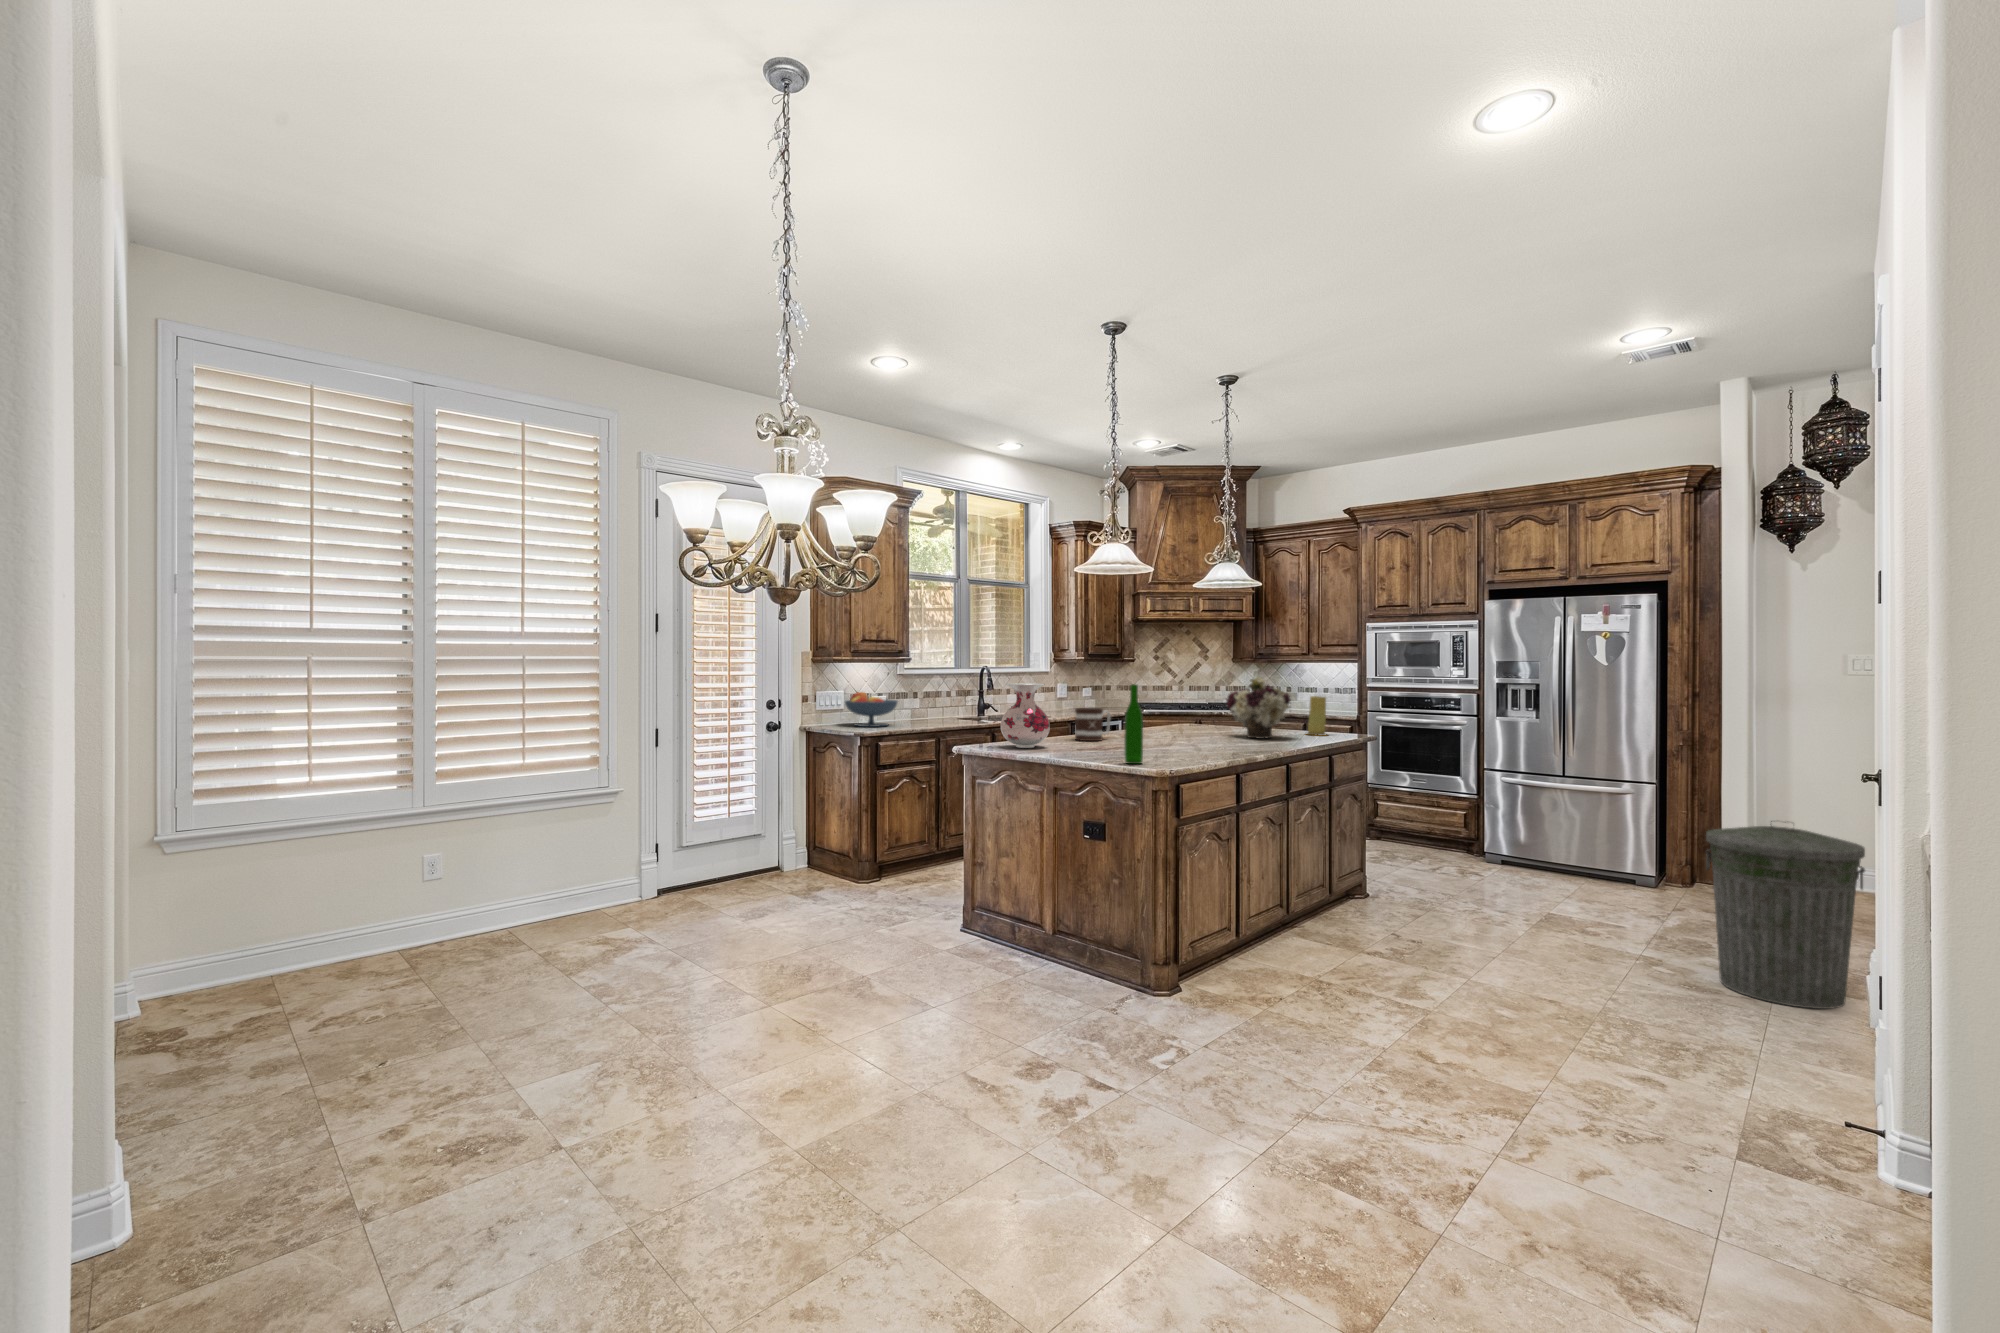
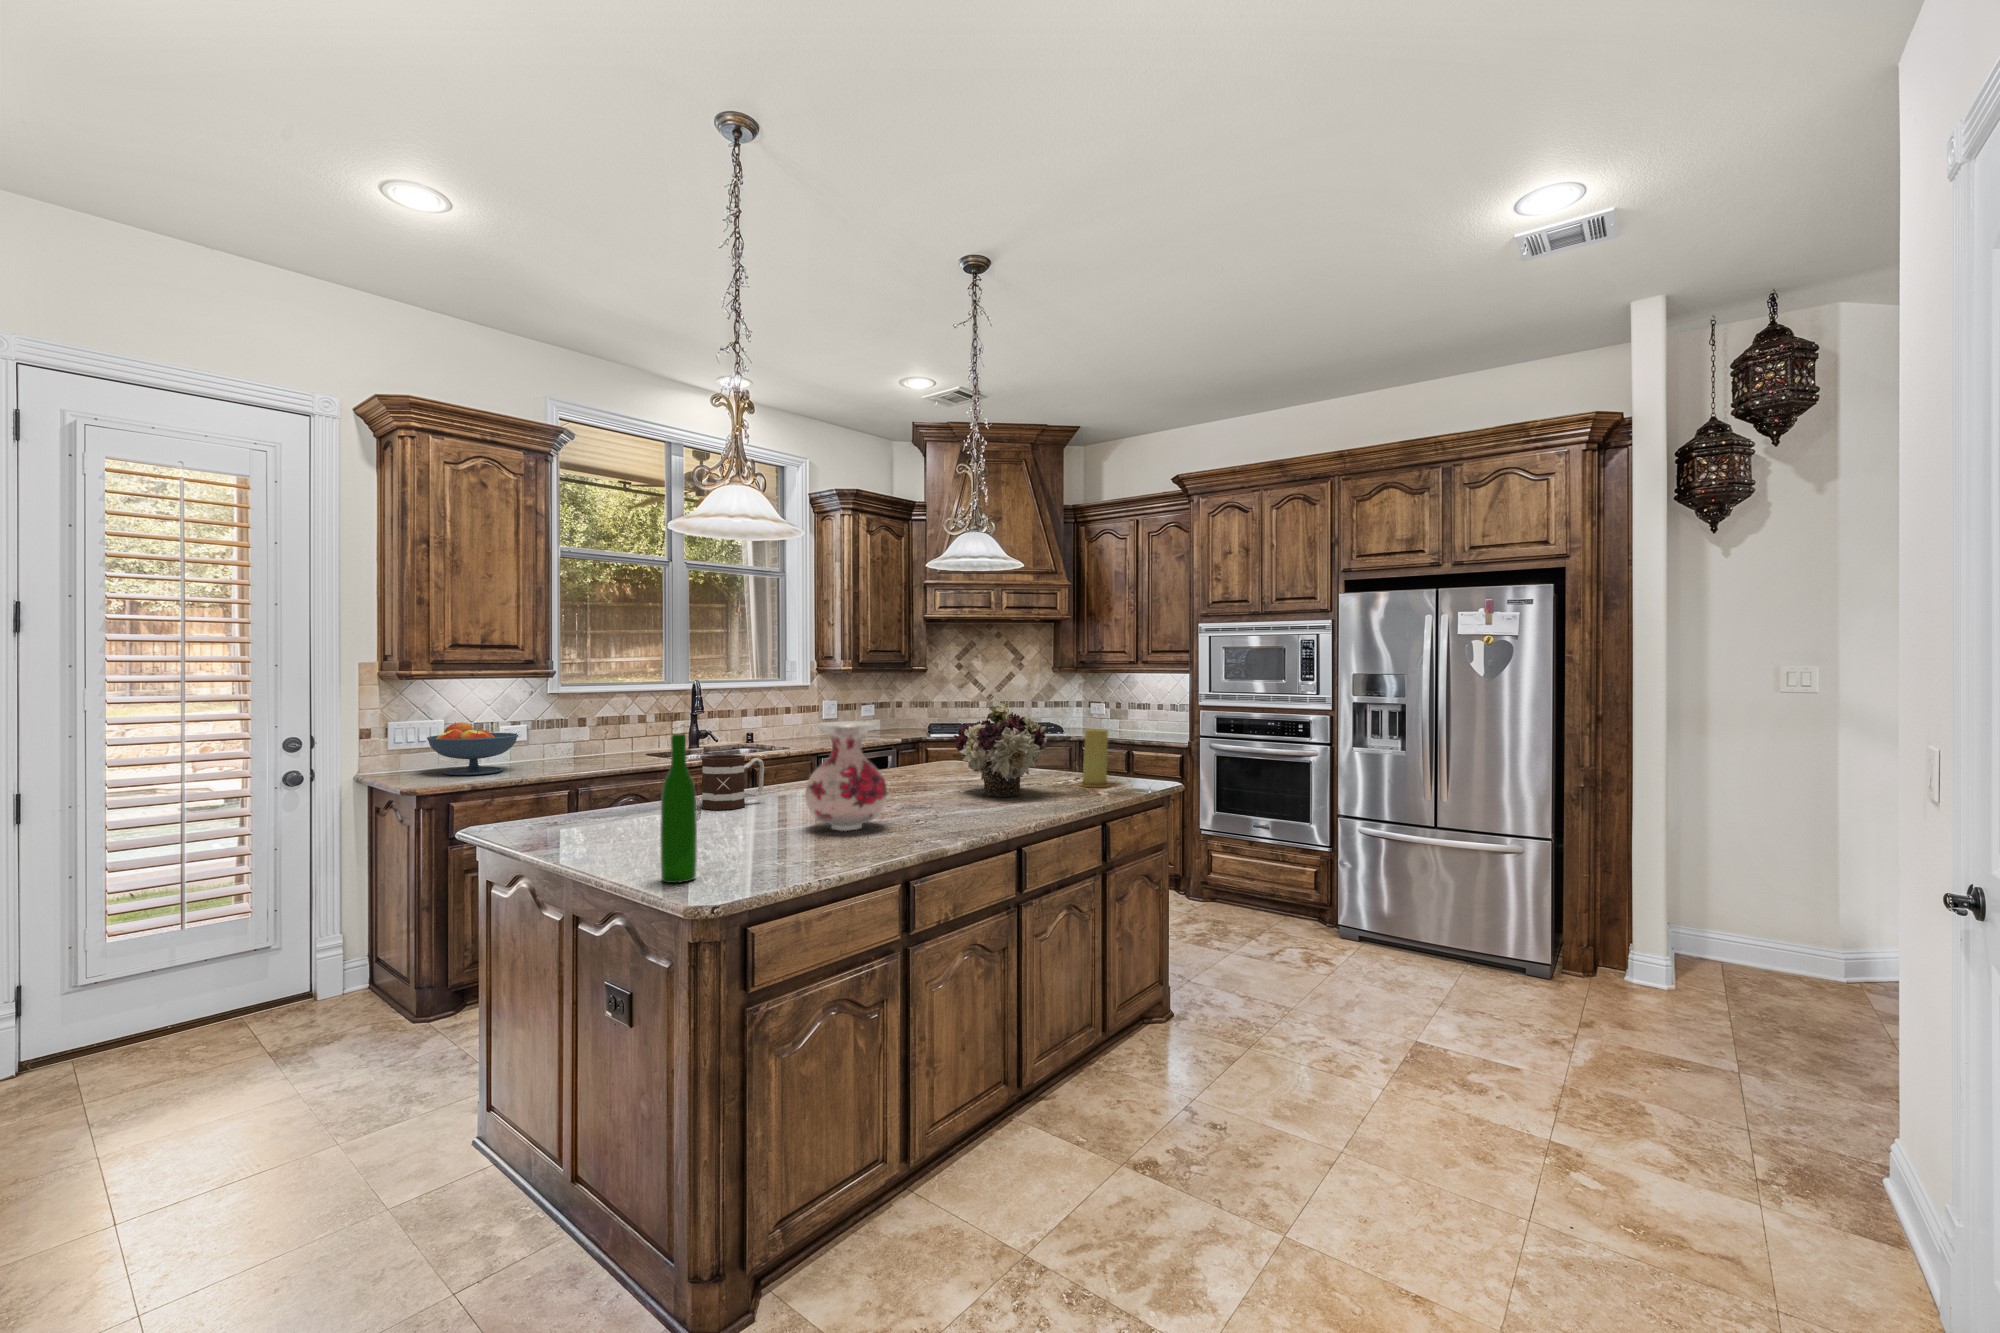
vase: present [1001,683,1050,748] -> present [805,721,887,831]
trash can: present [1706,821,1865,1009] -> none [1646,942,1905,1273]

